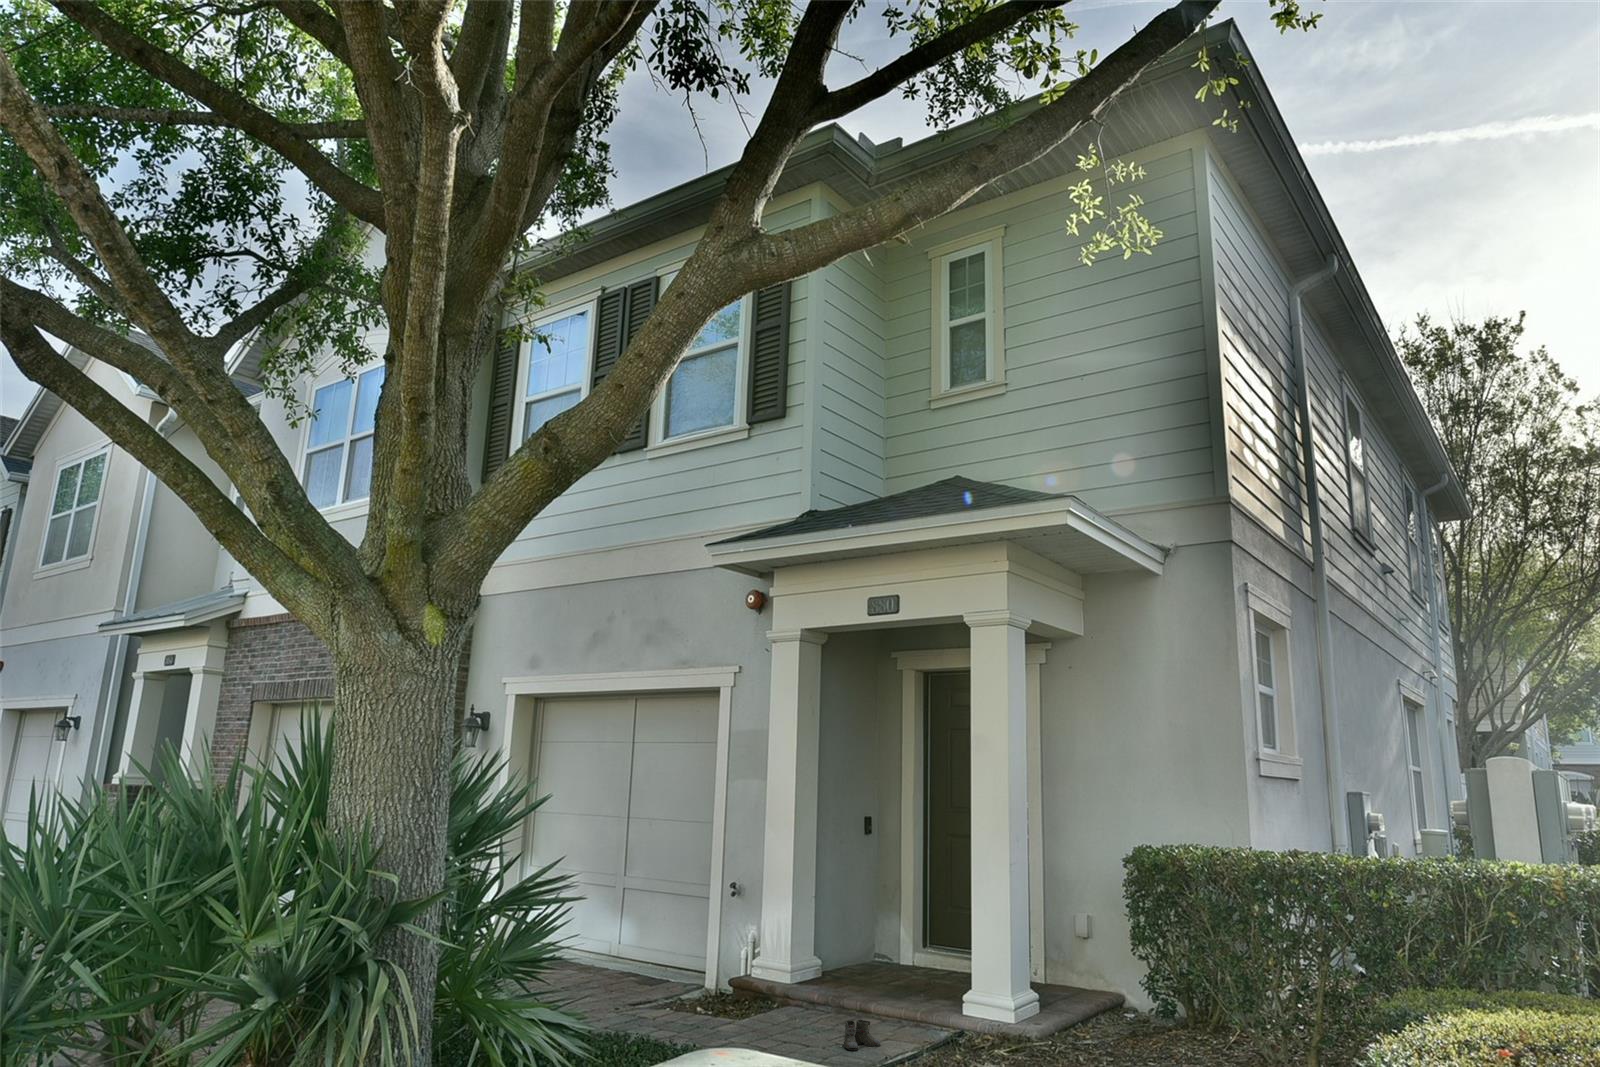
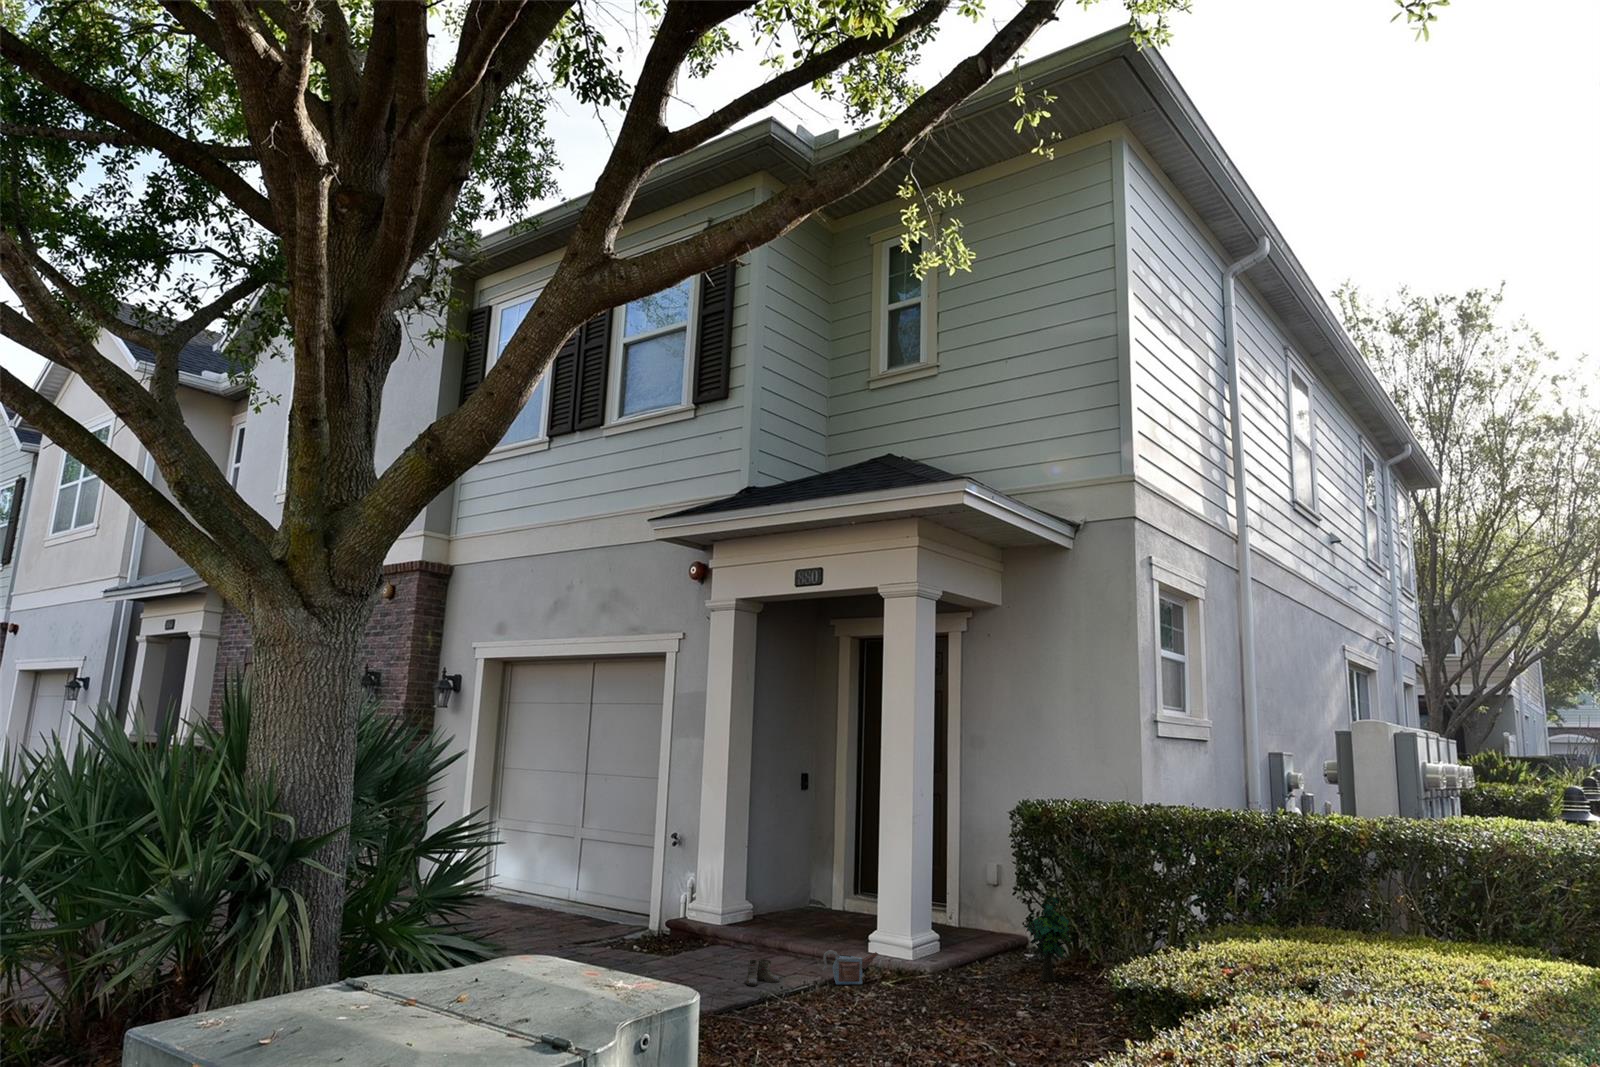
decorative plant: none [1149,948,1206,1045] -> present [1024,897,1072,982]
watering can: none [930,1010,992,1049] -> present [823,950,878,984]

